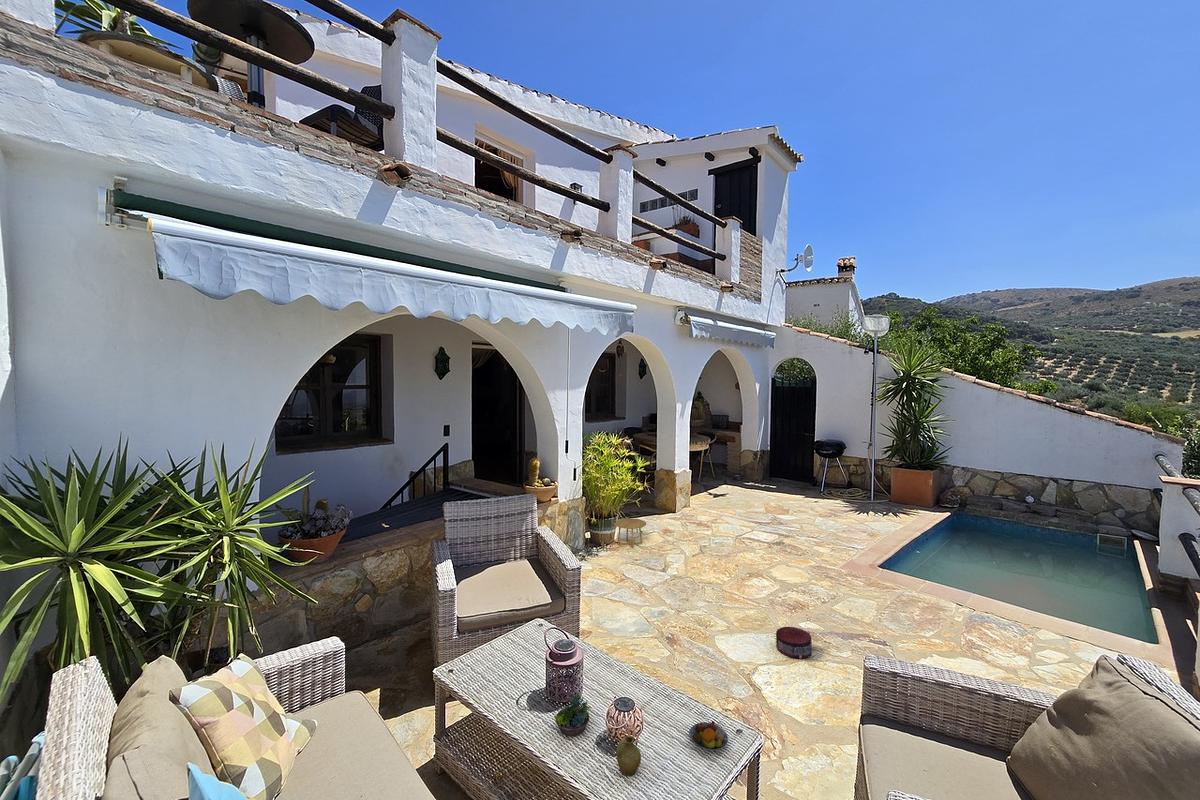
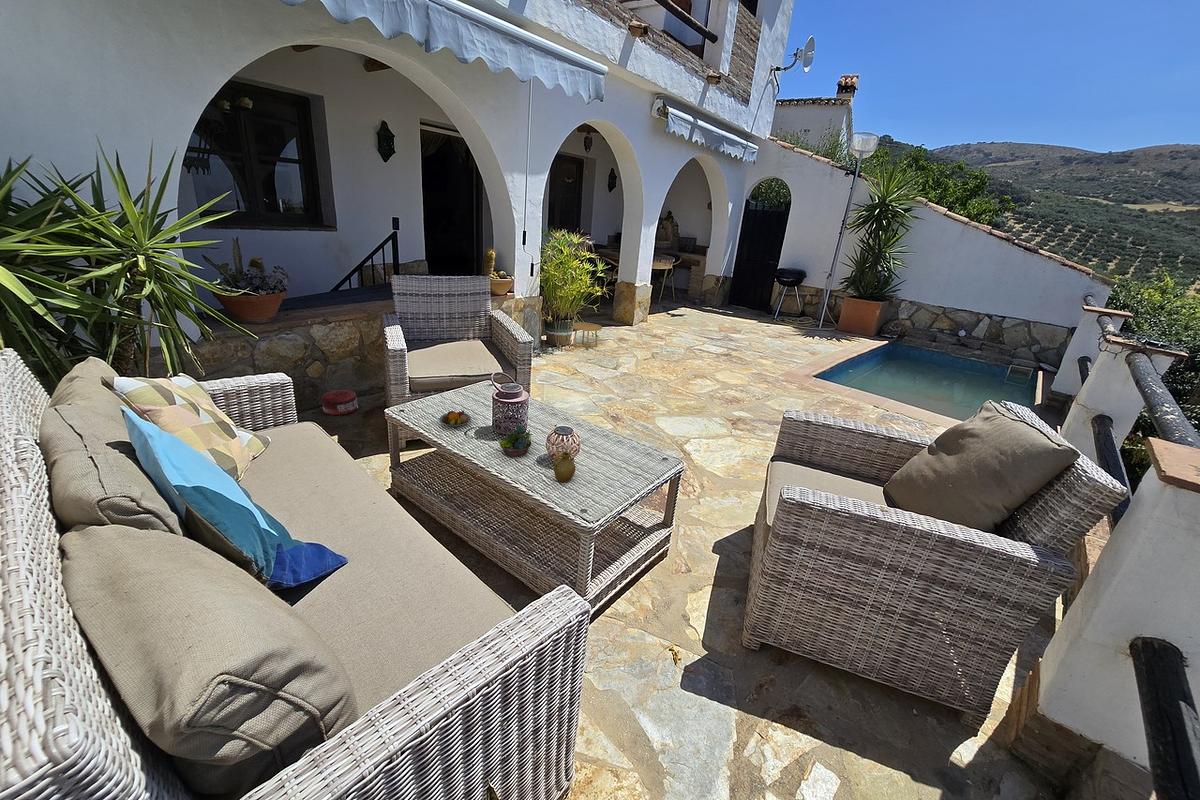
pouf: present [776,627,812,659] -> present [321,389,358,415]
fruit bowl: present [689,721,728,750] -> present [439,411,471,427]

